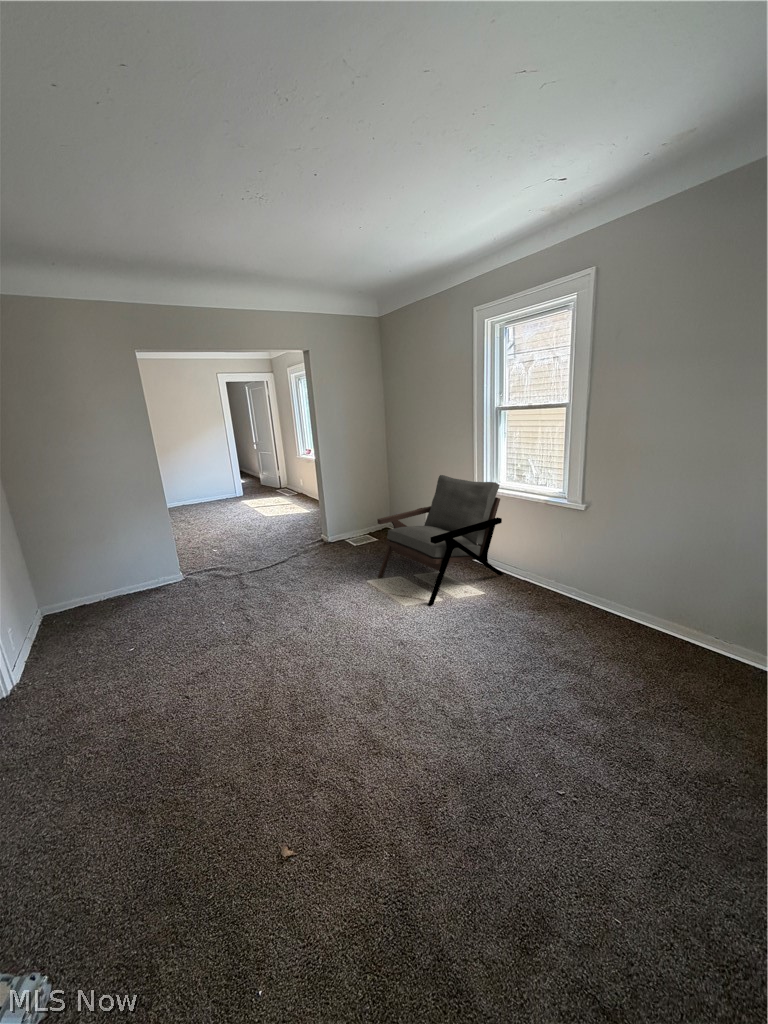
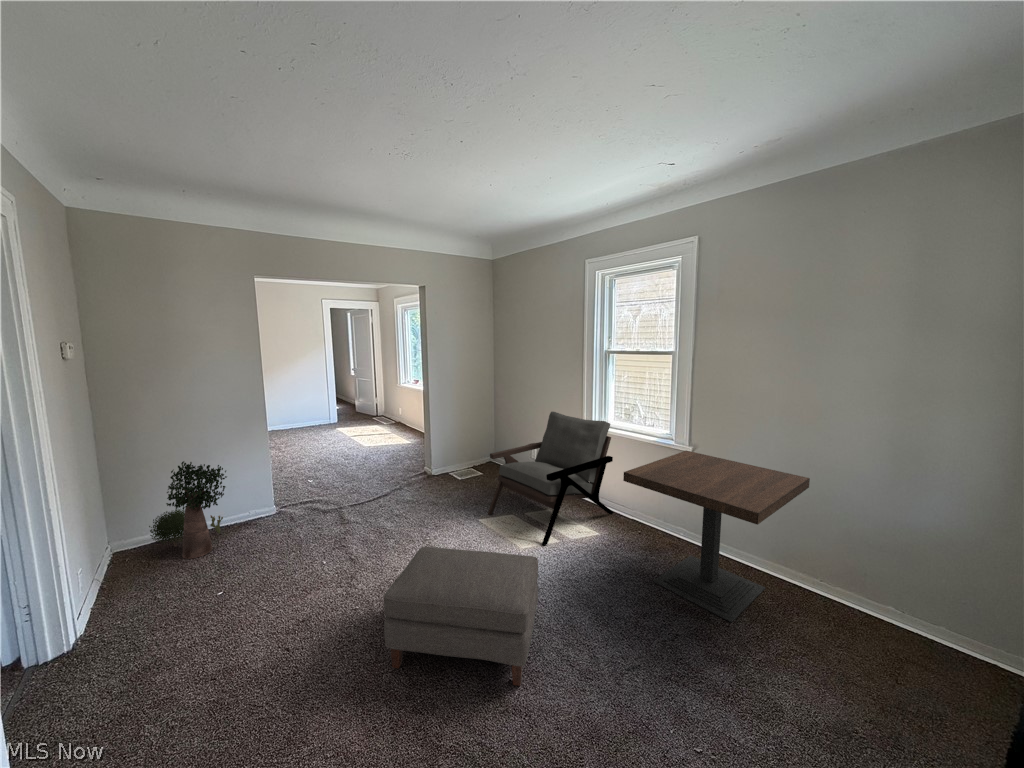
side table: none [505,509,711,678] -> present [623,451,810,622]
potted plant: none [71,533,135,620] -> present [149,461,227,559]
ottoman: none [263,607,416,732] -> present [383,547,538,686]

